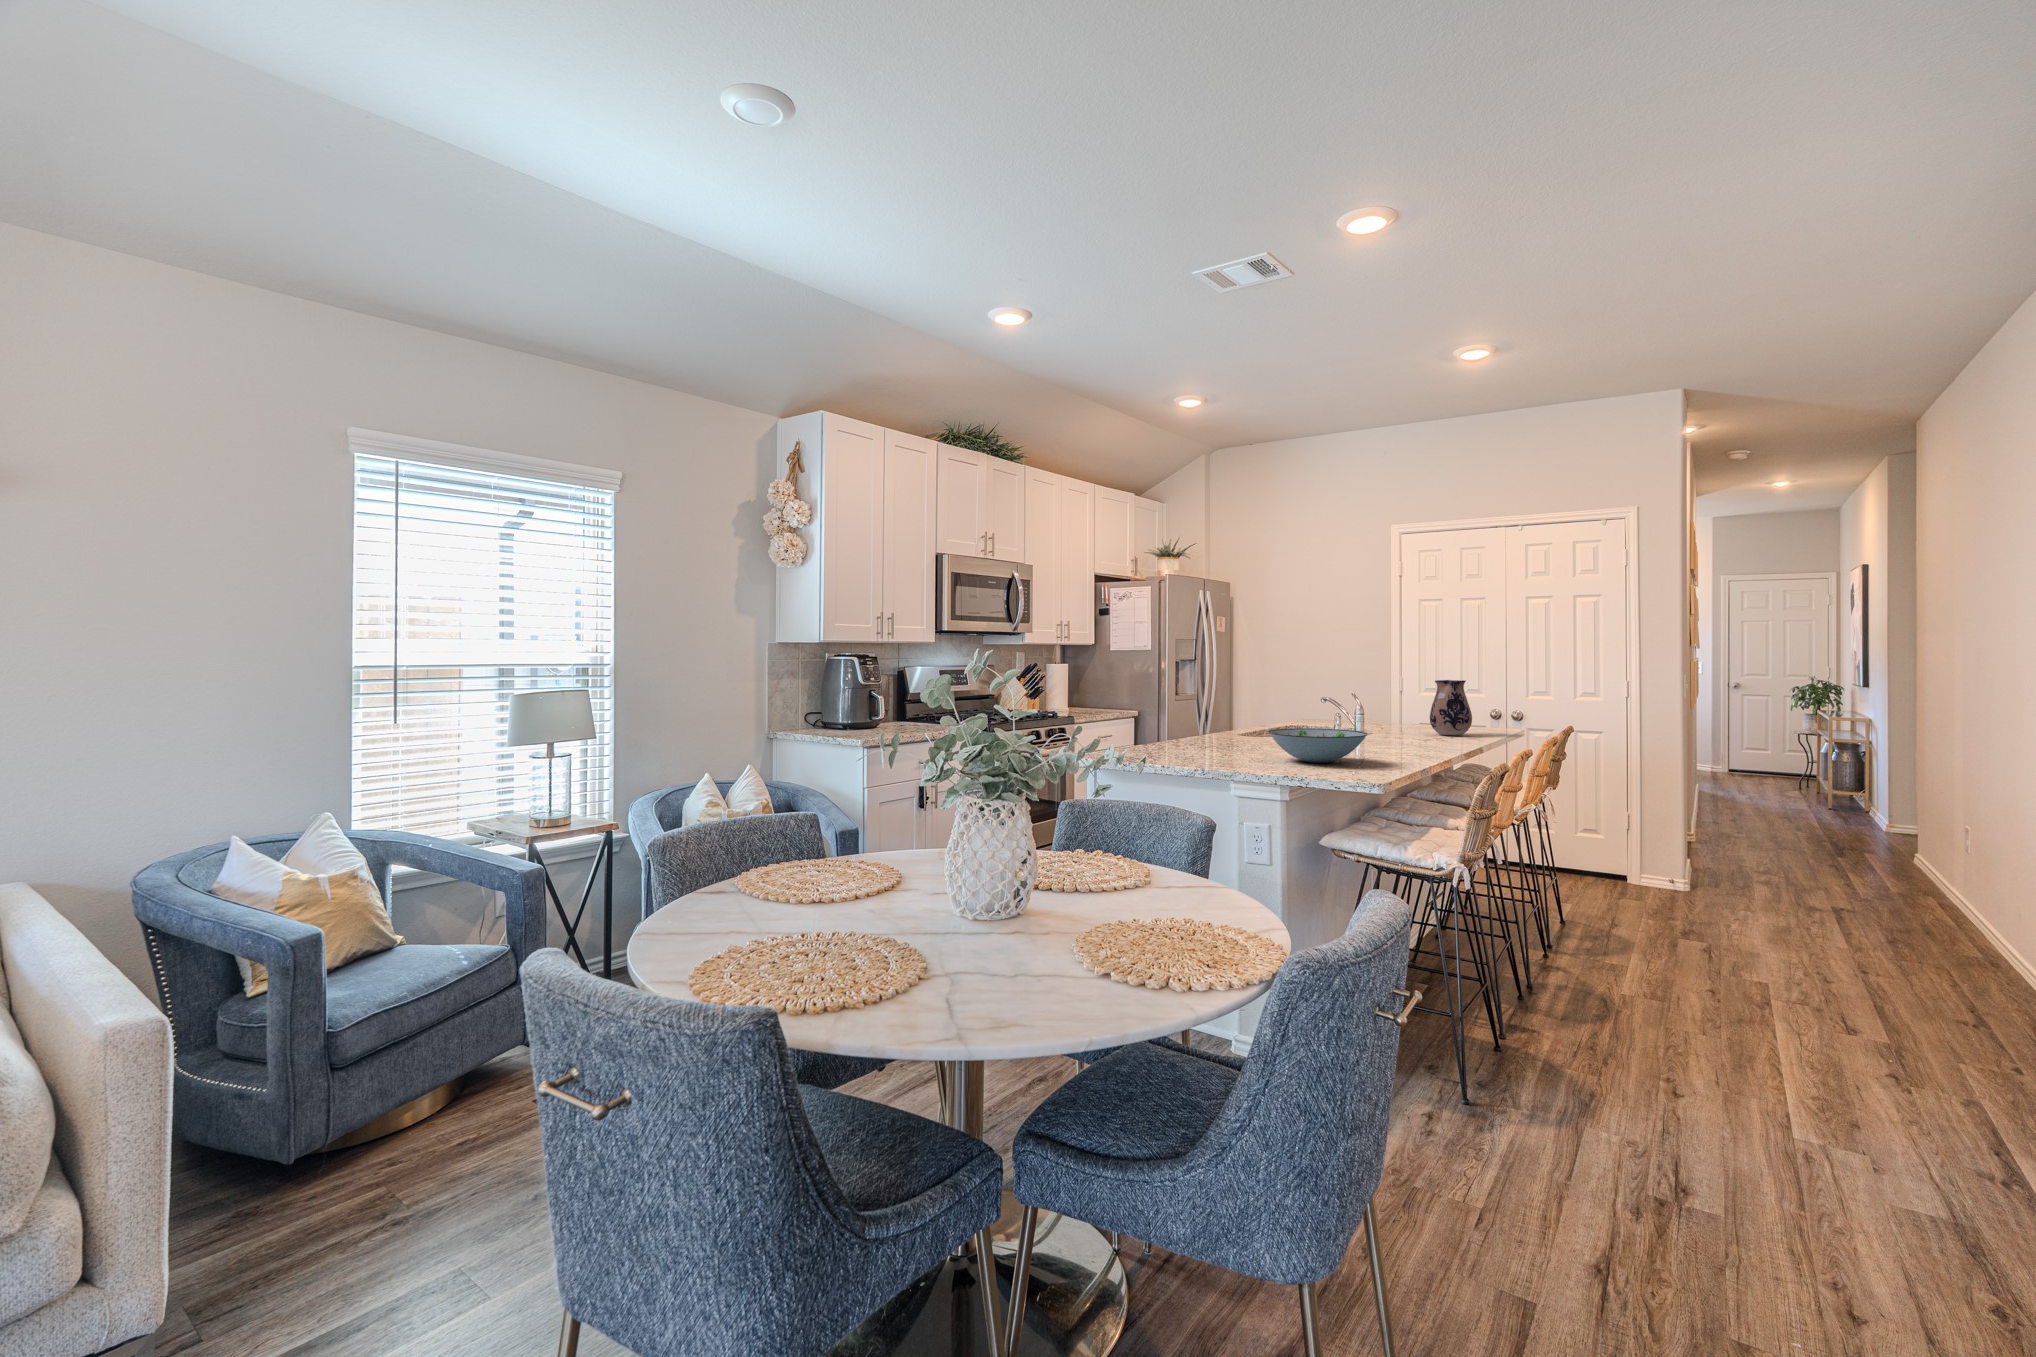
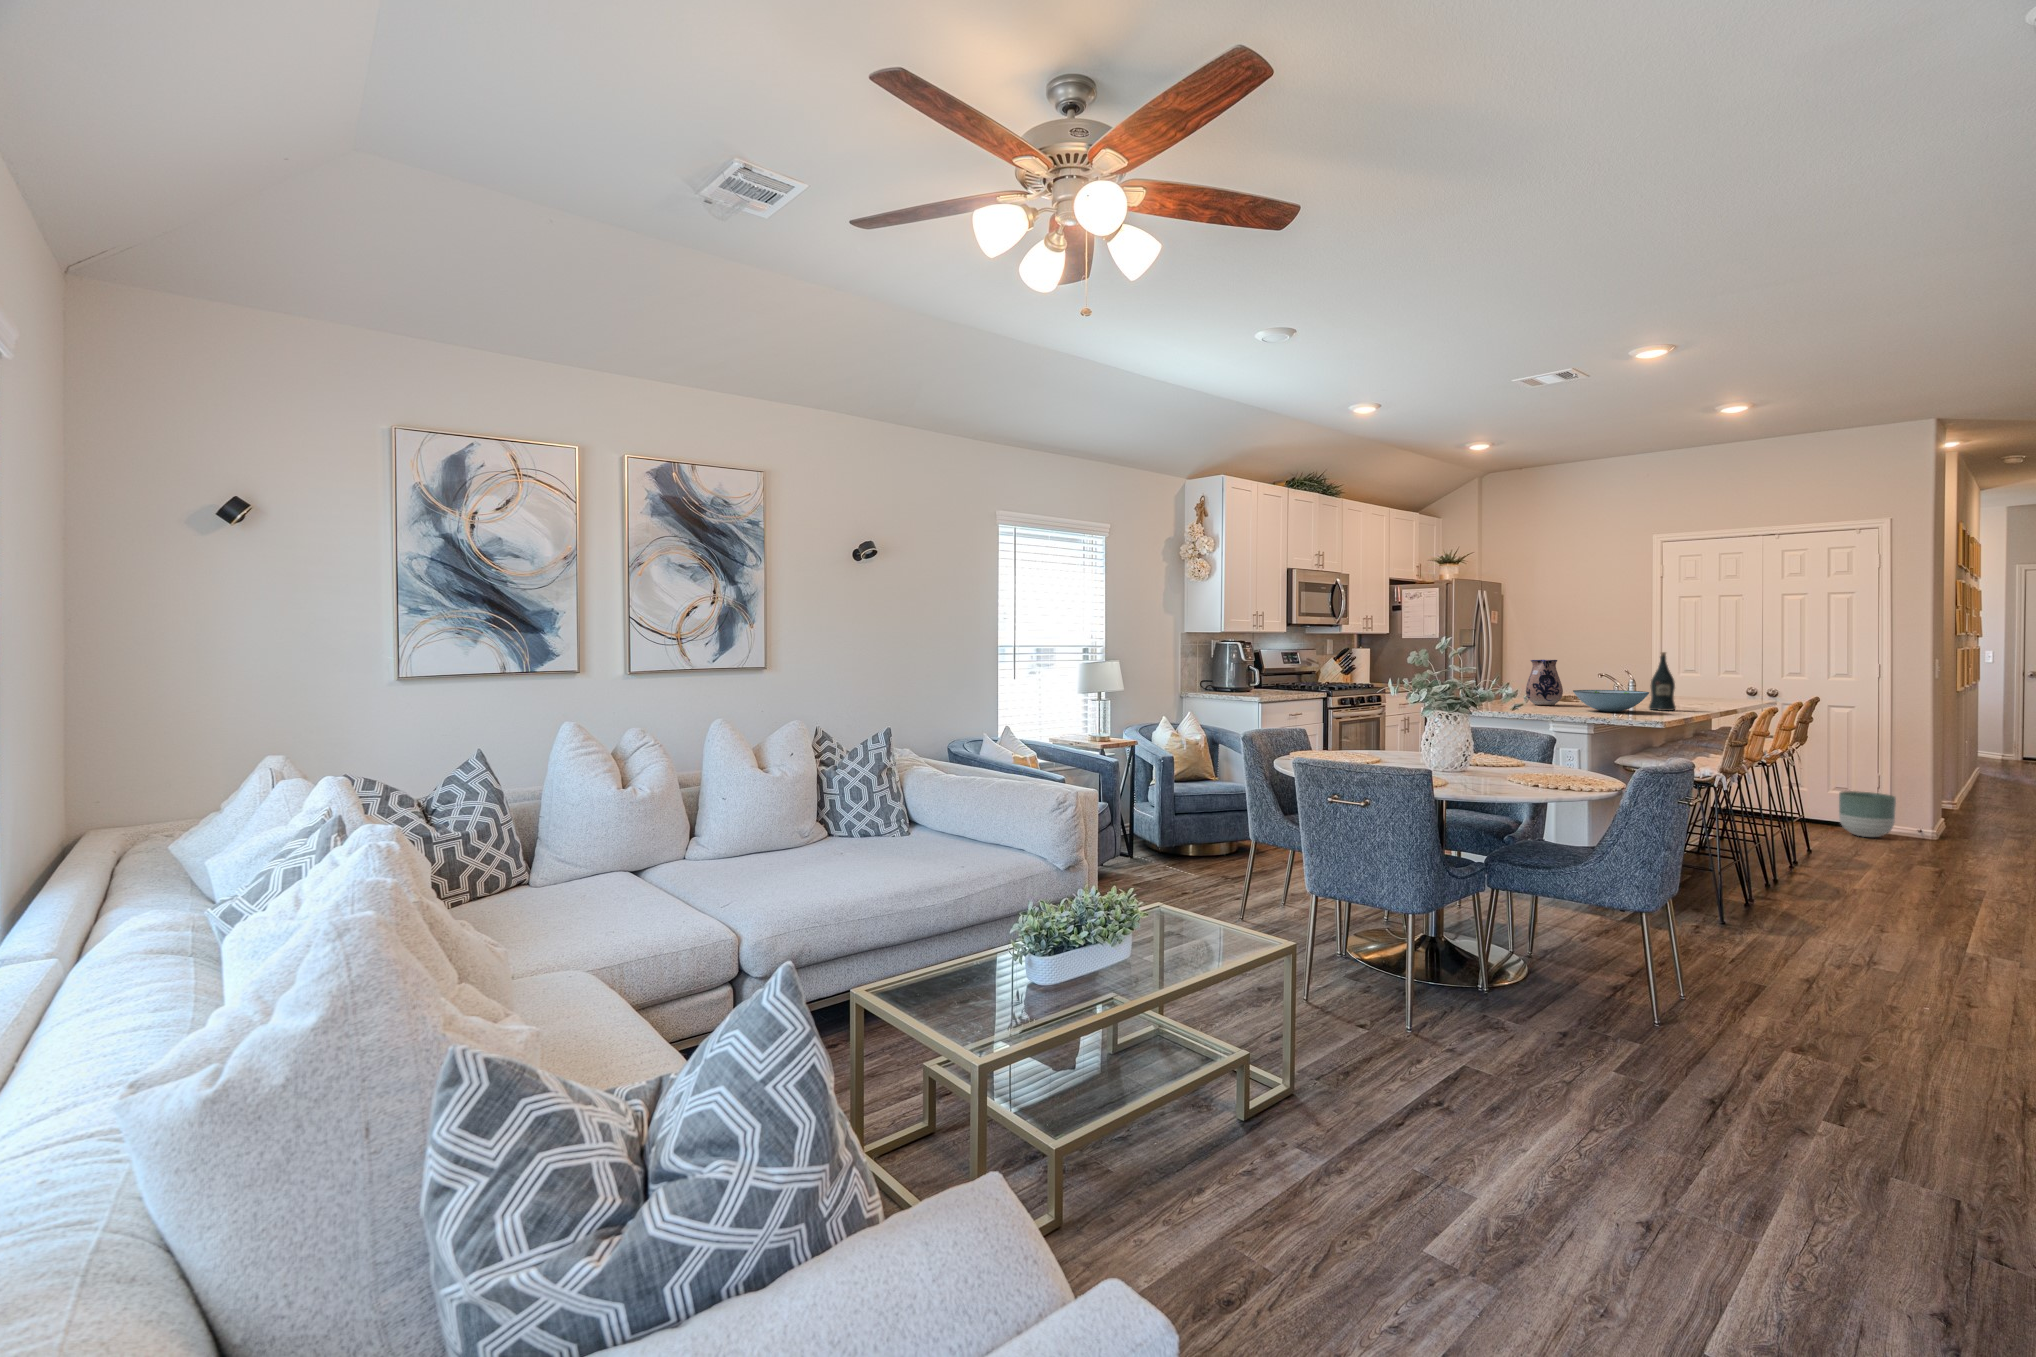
wine bottle: none [1370,674,1404,758] -> present [1649,652,1676,711]
ceramic pitcher: present [1430,680,1472,736] -> present [1526,660,1563,705]
planter: none [1592,838,1652,895] -> present [1839,791,1896,837]

